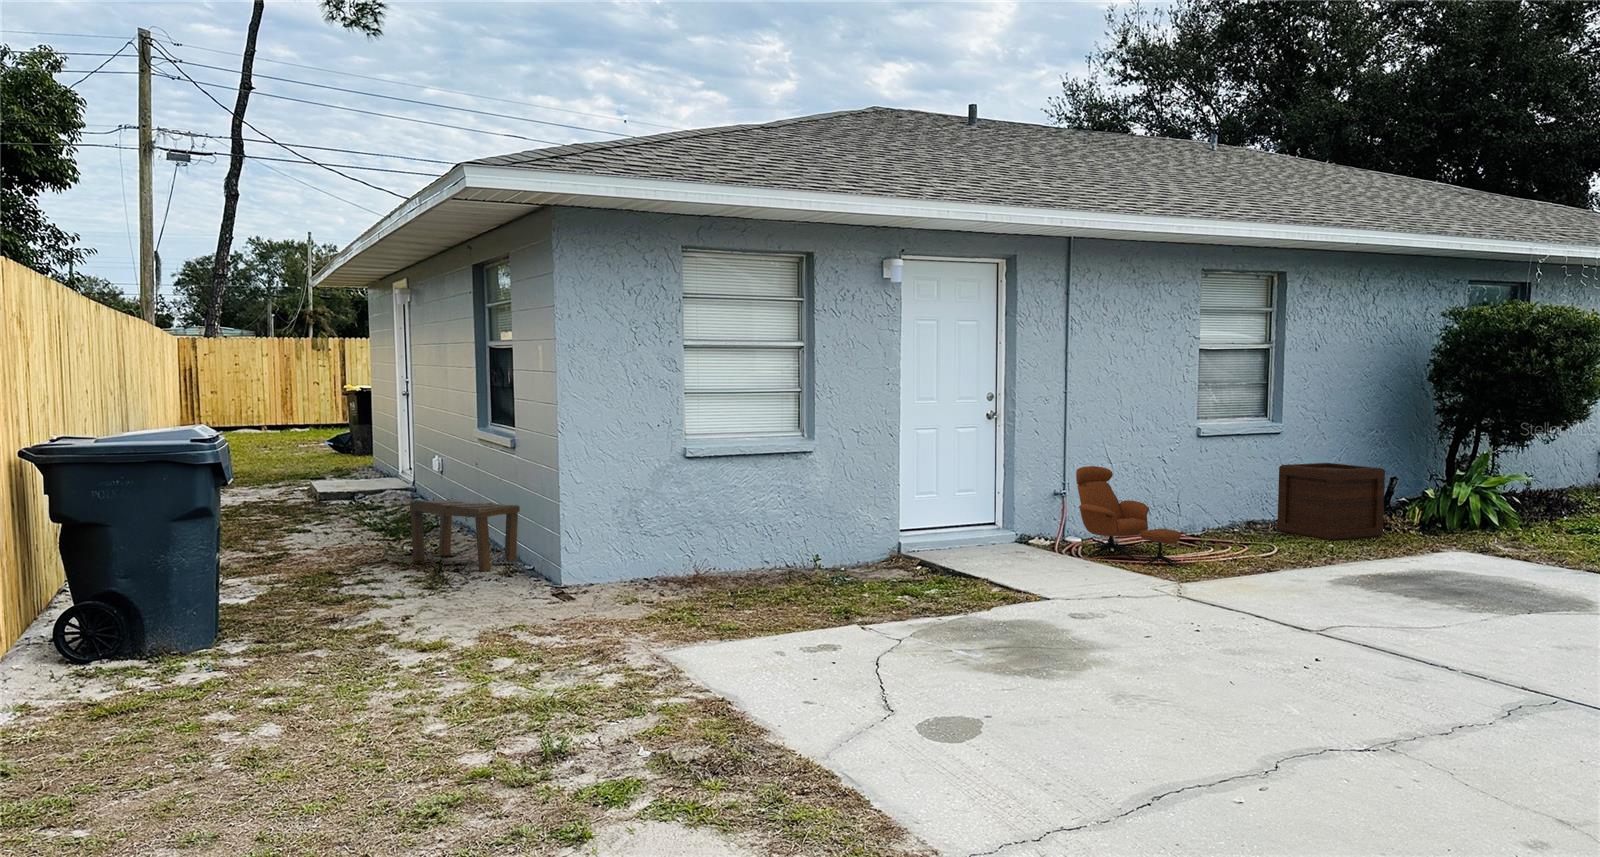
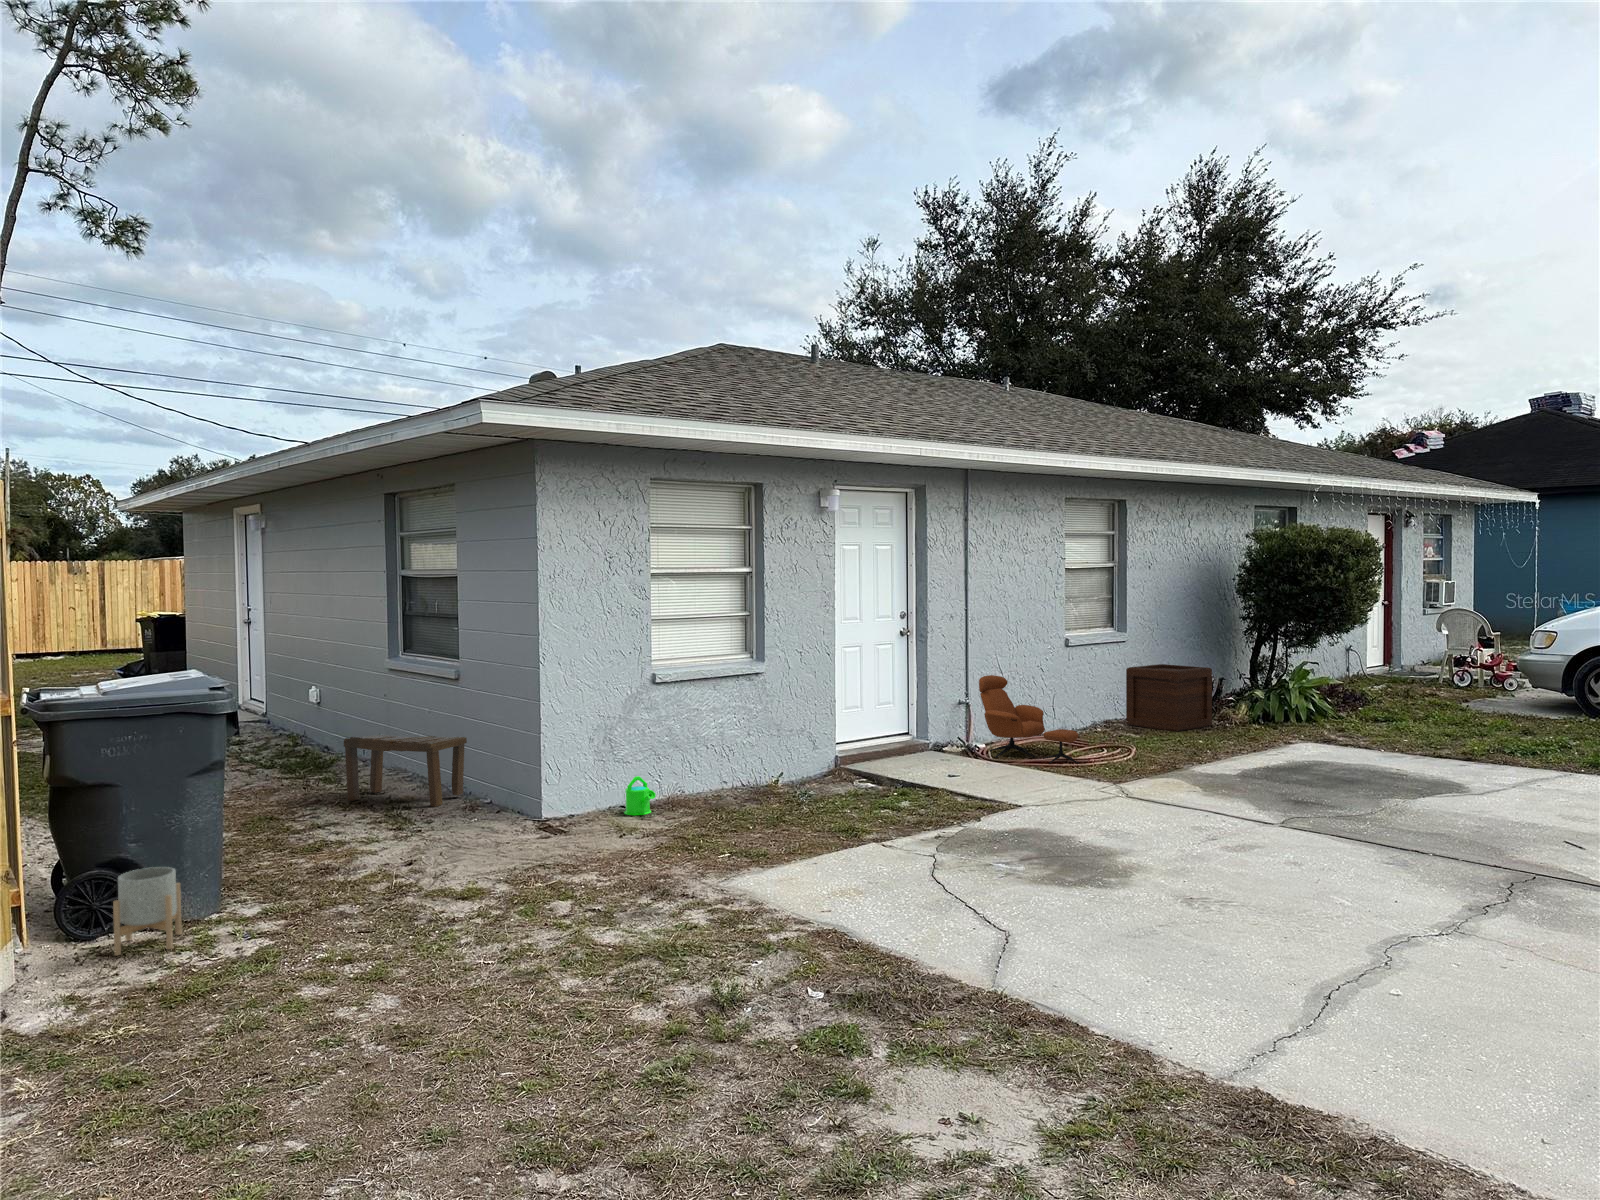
watering can: none [648,551,676,591] -> present [624,776,656,815]
planter: none [92,602,163,678] -> present [113,867,182,956]

